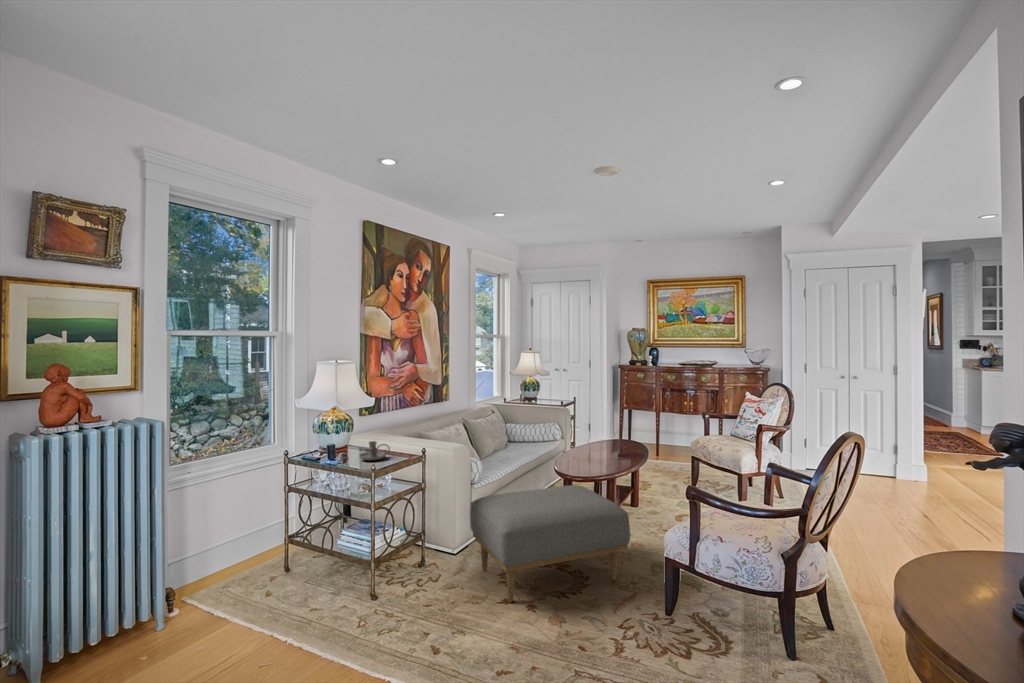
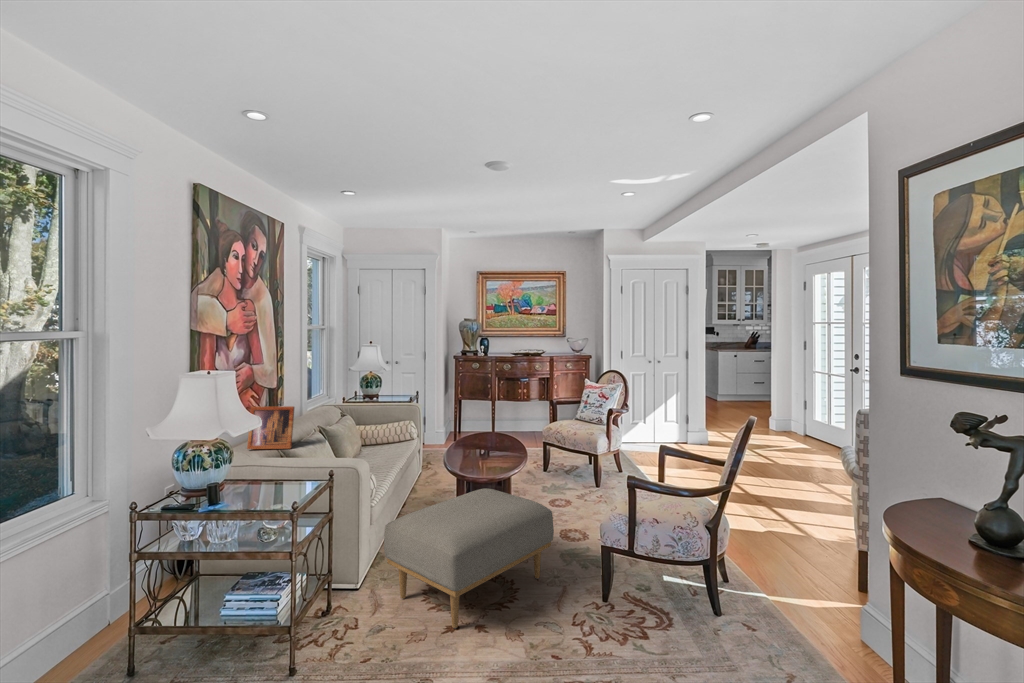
picture frame: none [396,396,432,432] -> present [247,406,294,449]
candle holder: present [359,441,390,460] -> none [246,471,283,497]

